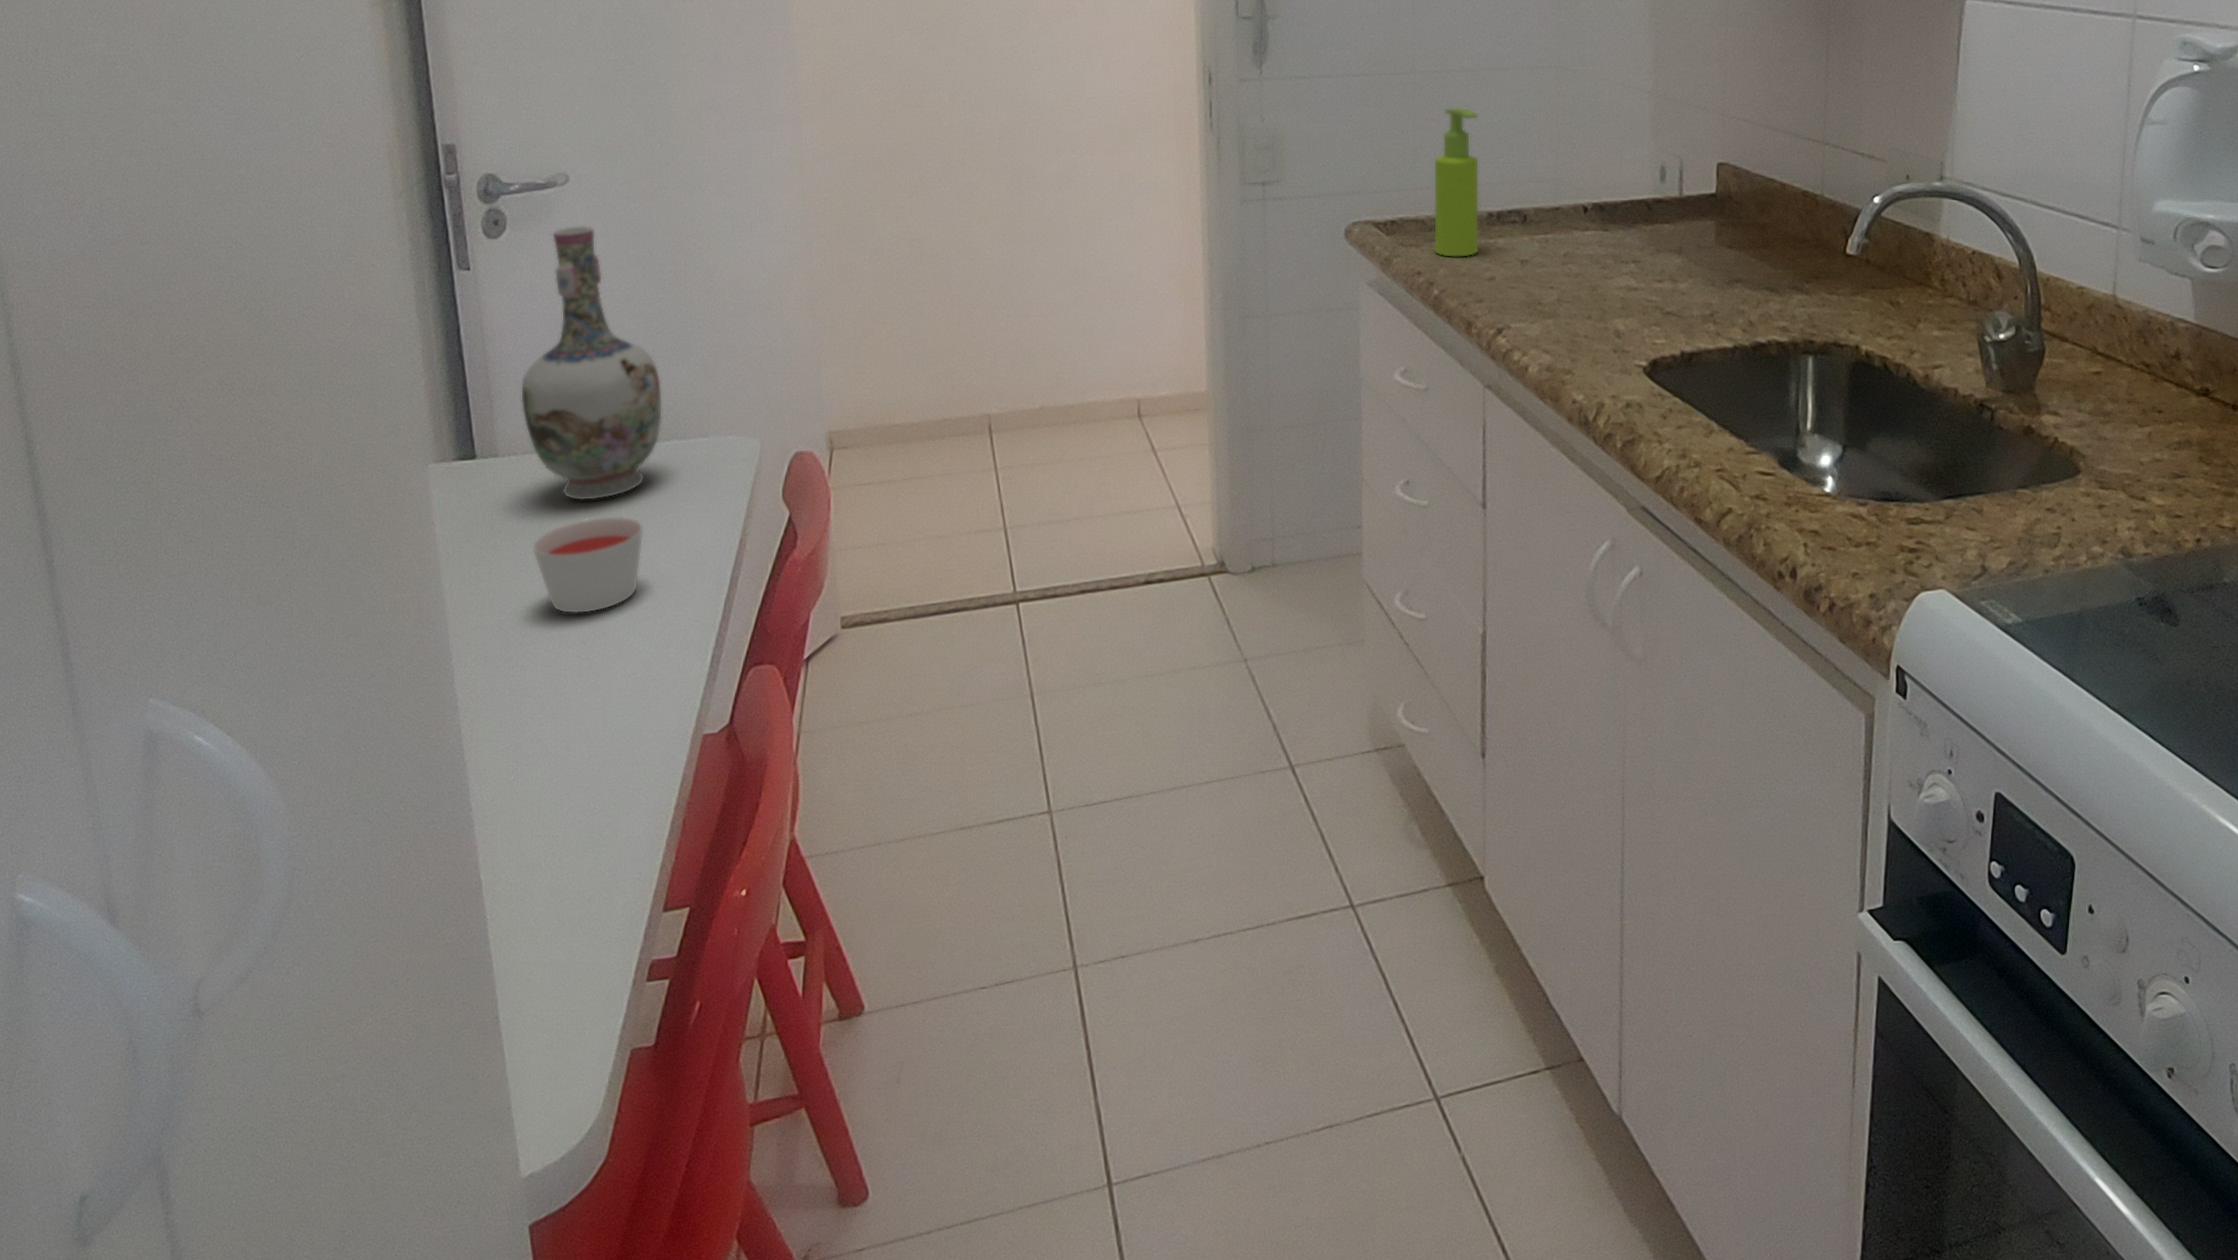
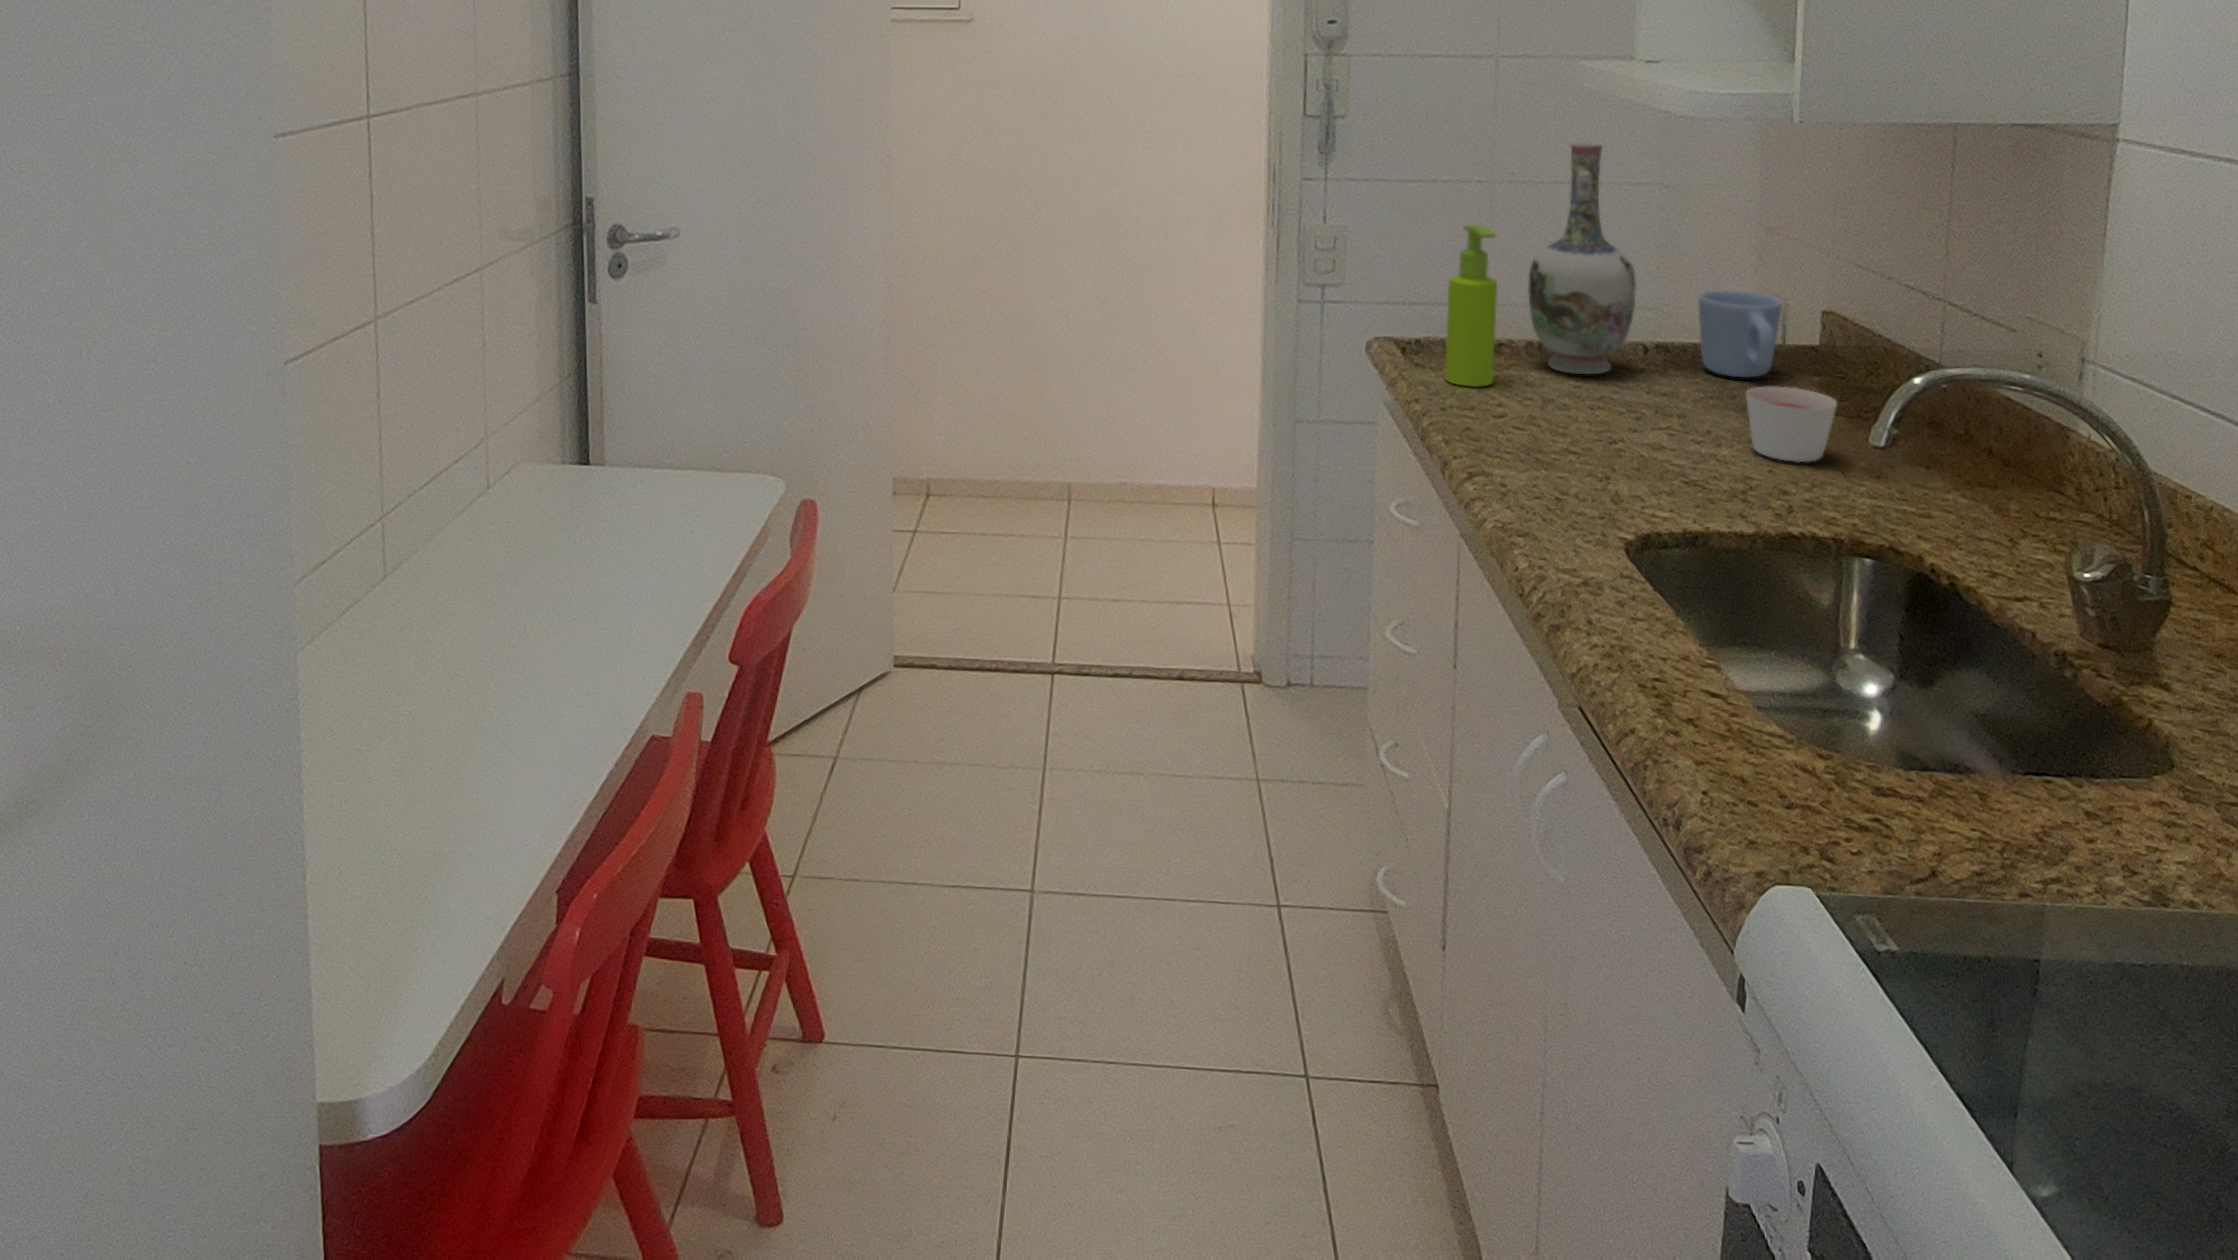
mug: none [1633,154,1698,227] -> present [1699,291,1782,377]
vase: present [522,226,661,499] -> present [1528,142,1636,374]
candle: present [533,517,642,612] -> present [1746,387,1837,462]

